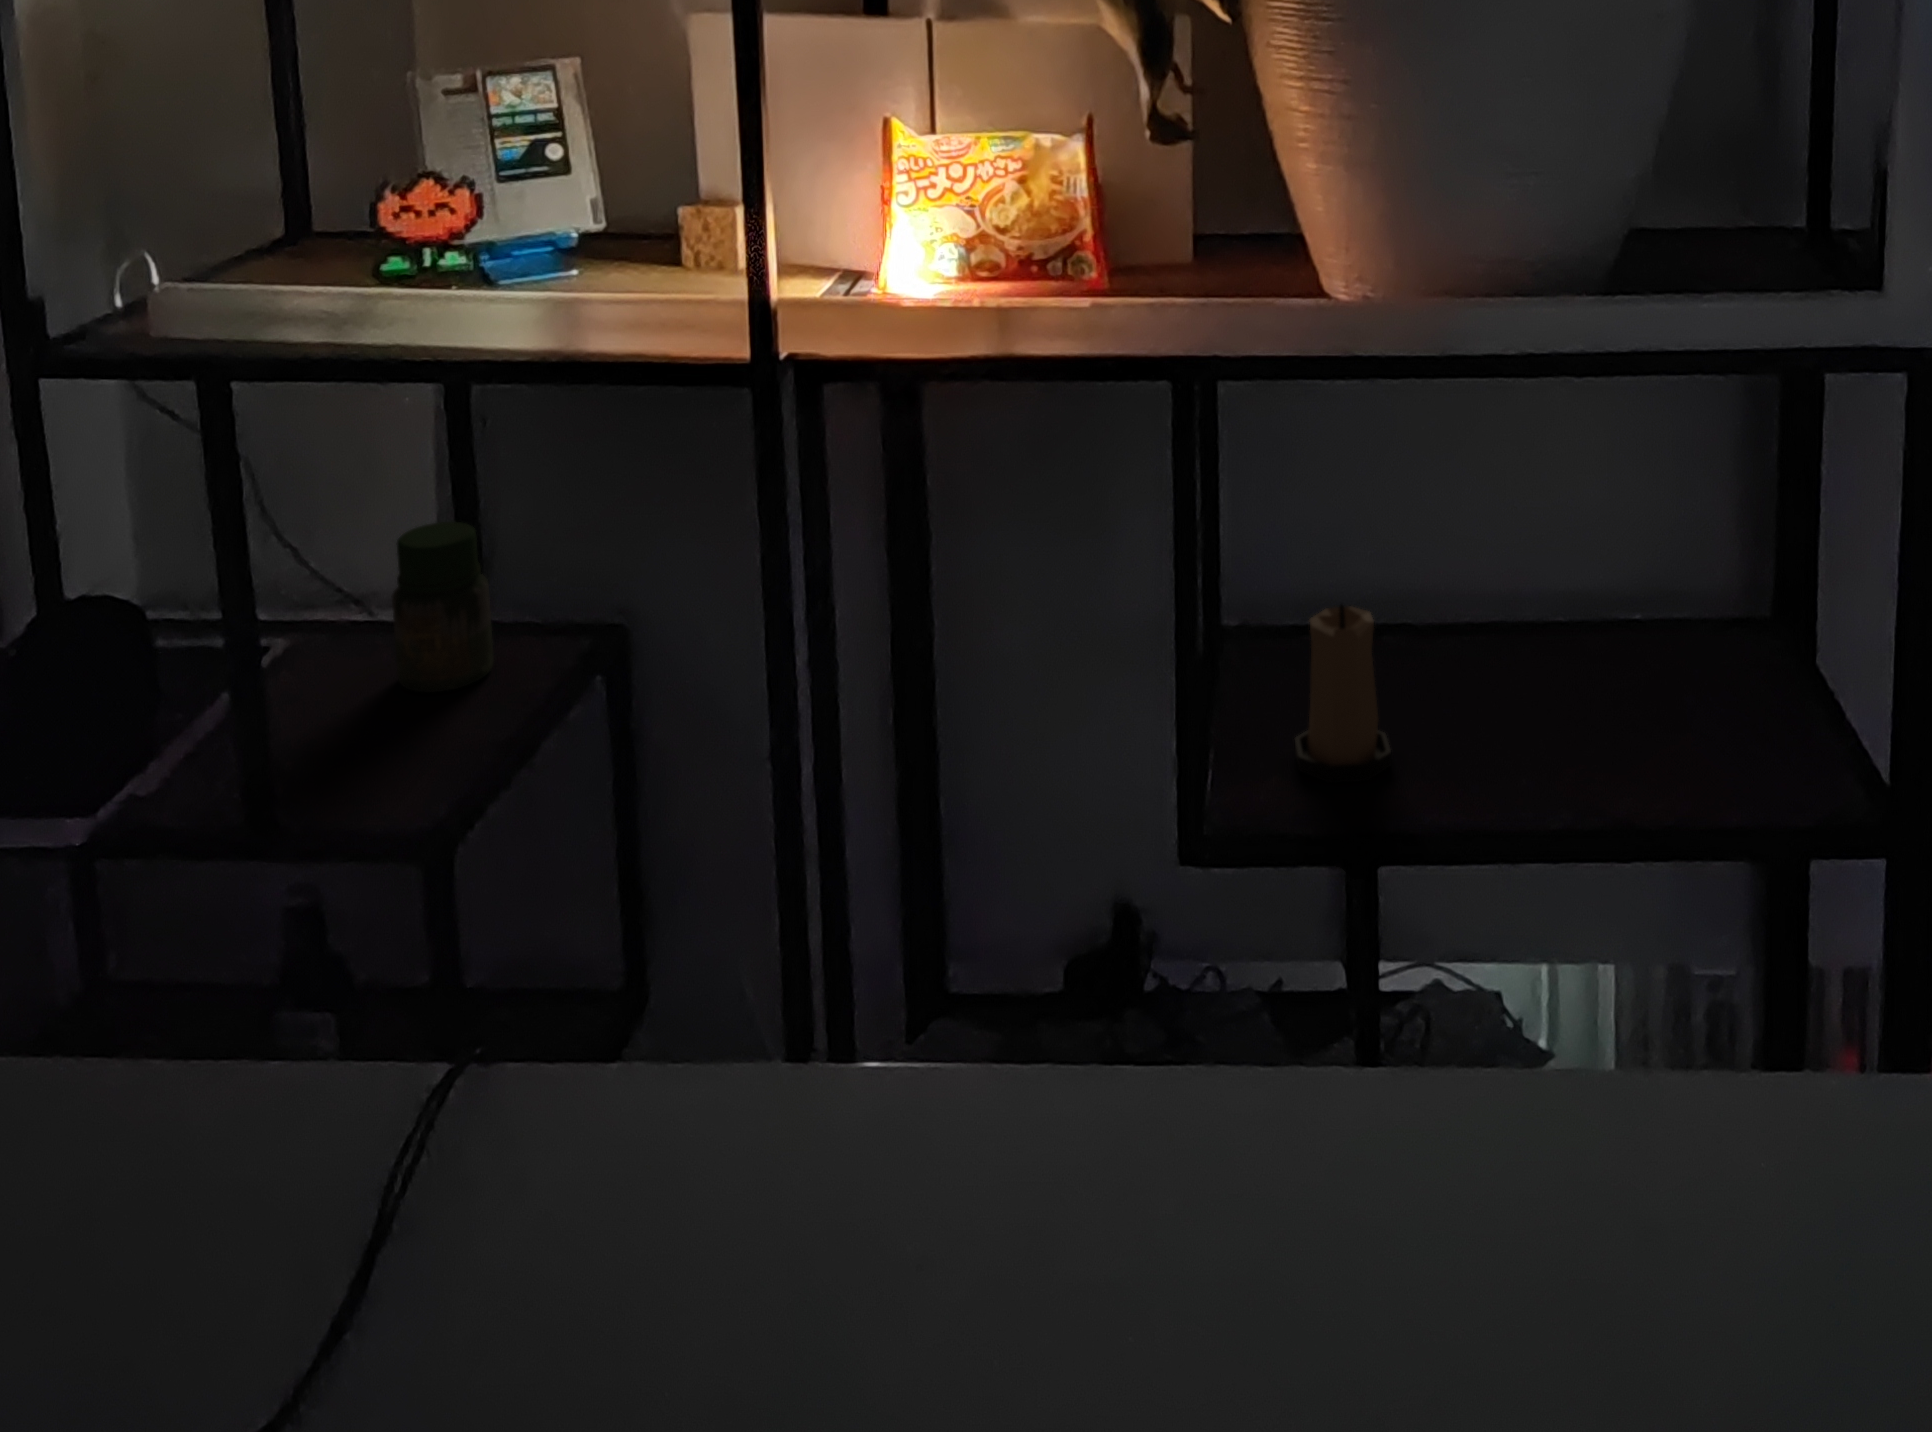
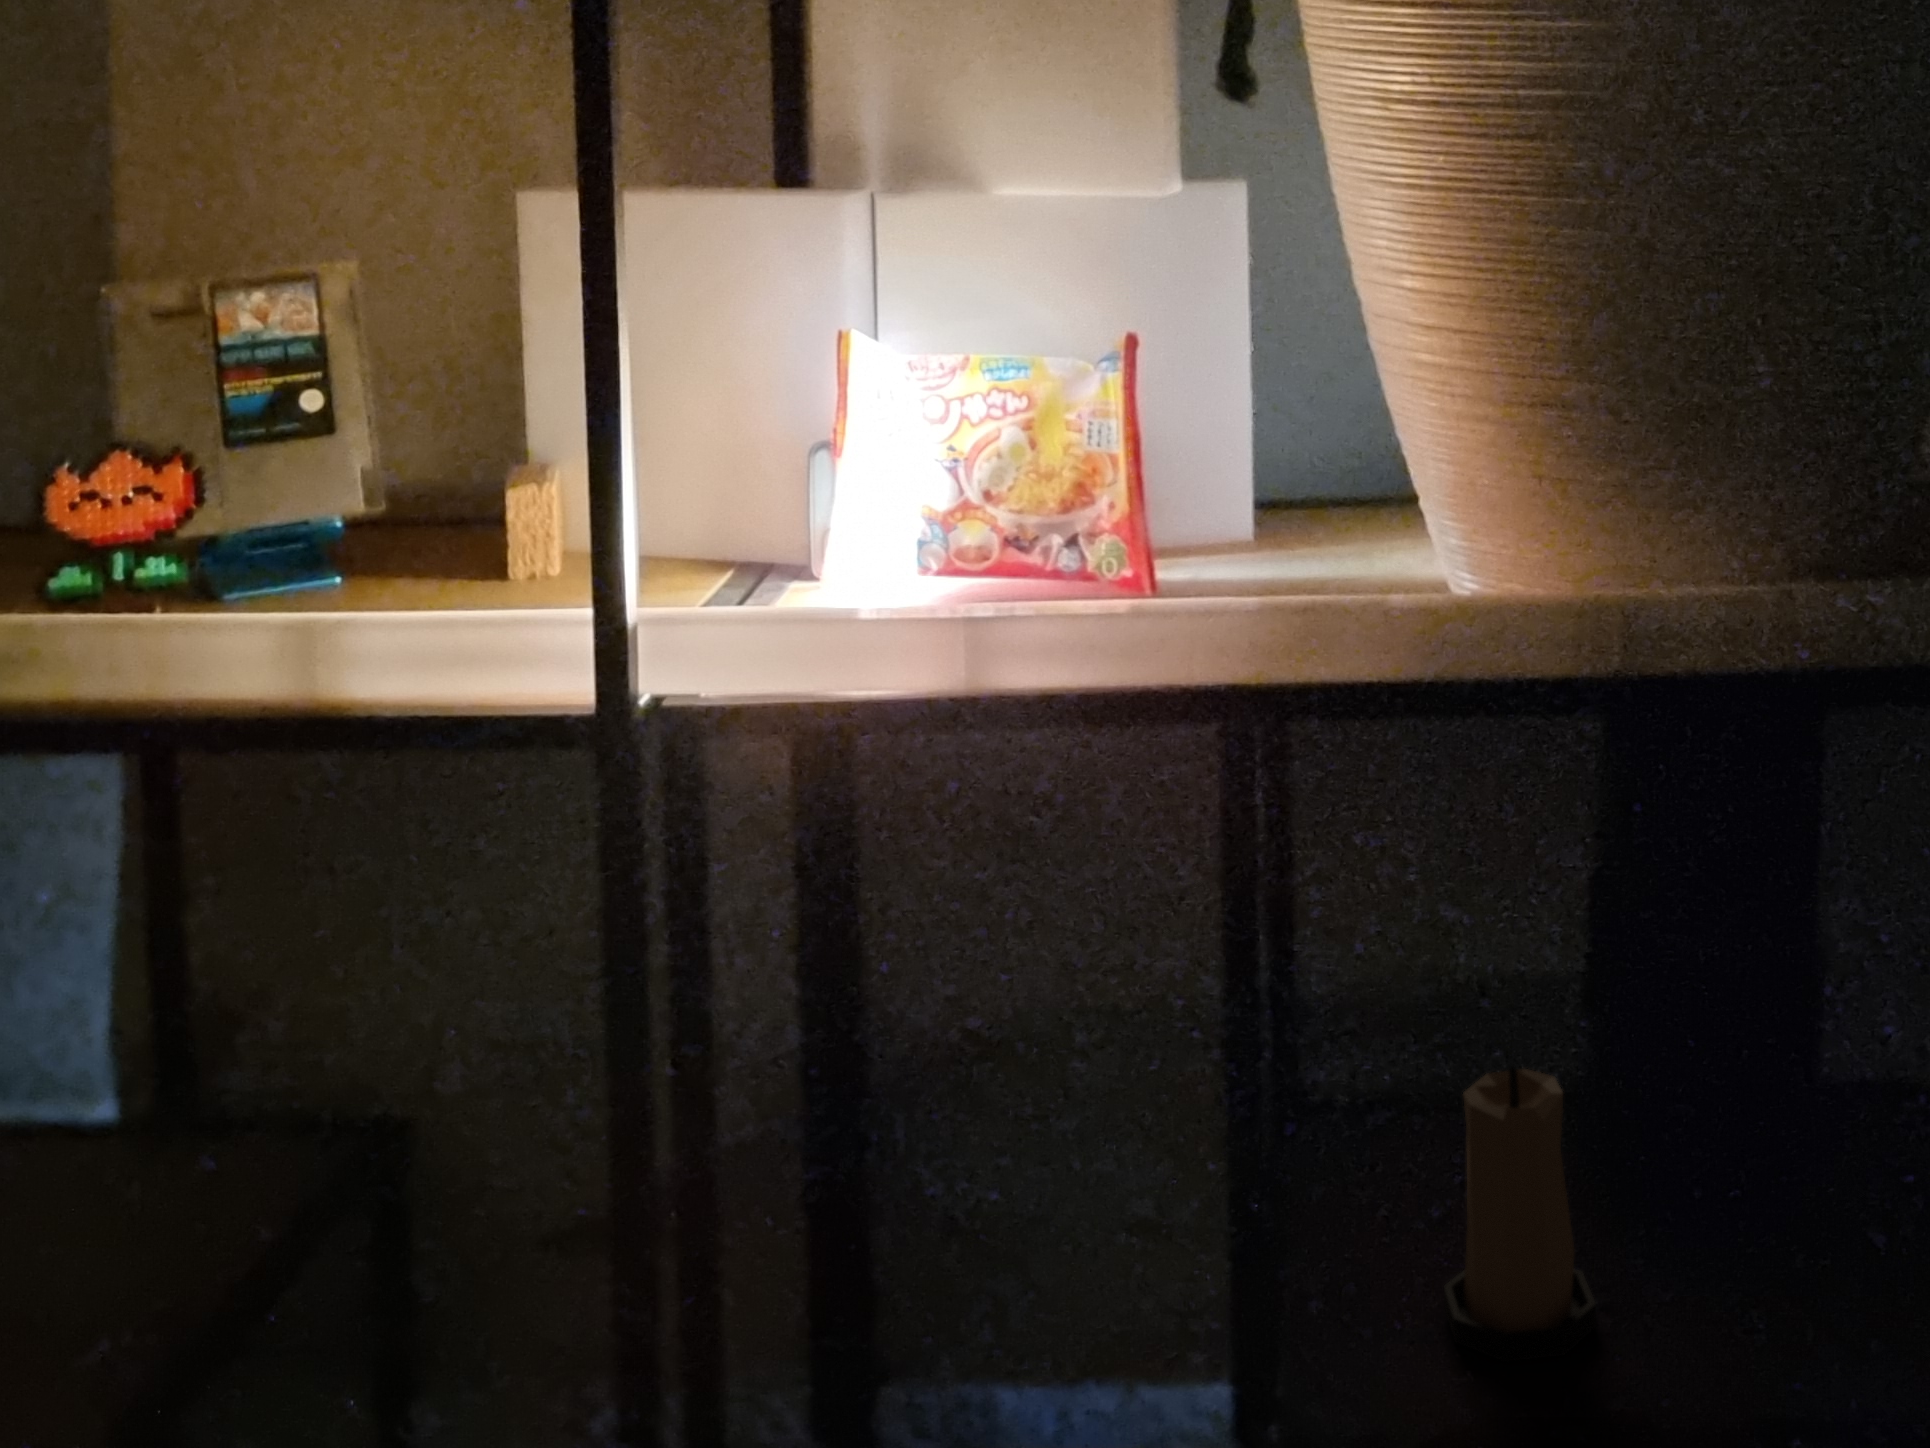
jar: present [391,522,494,692] -> none [40,981,197,1261]

